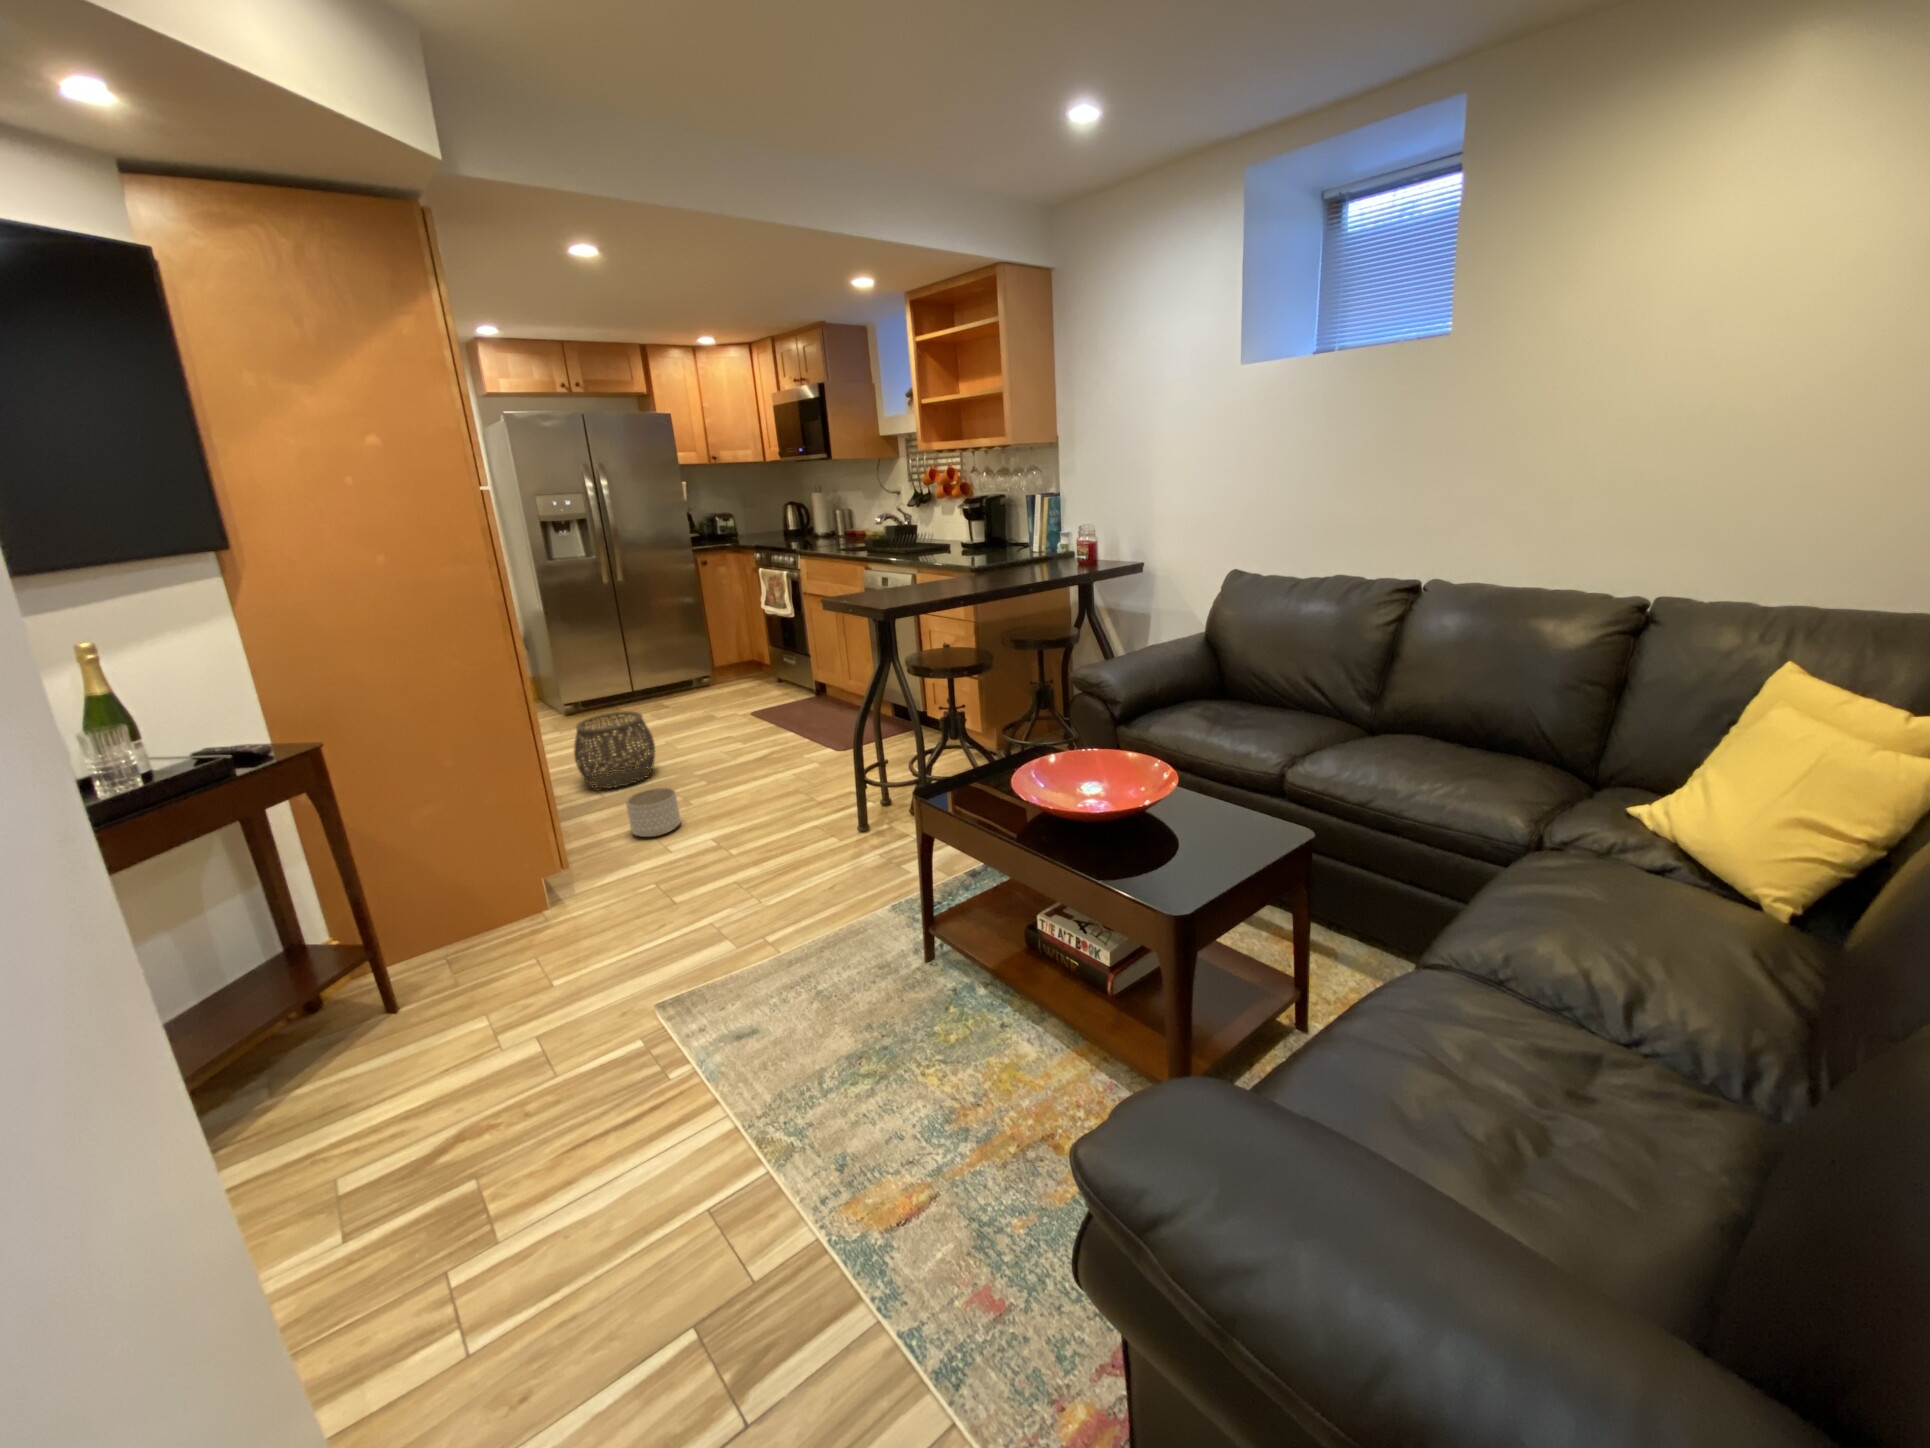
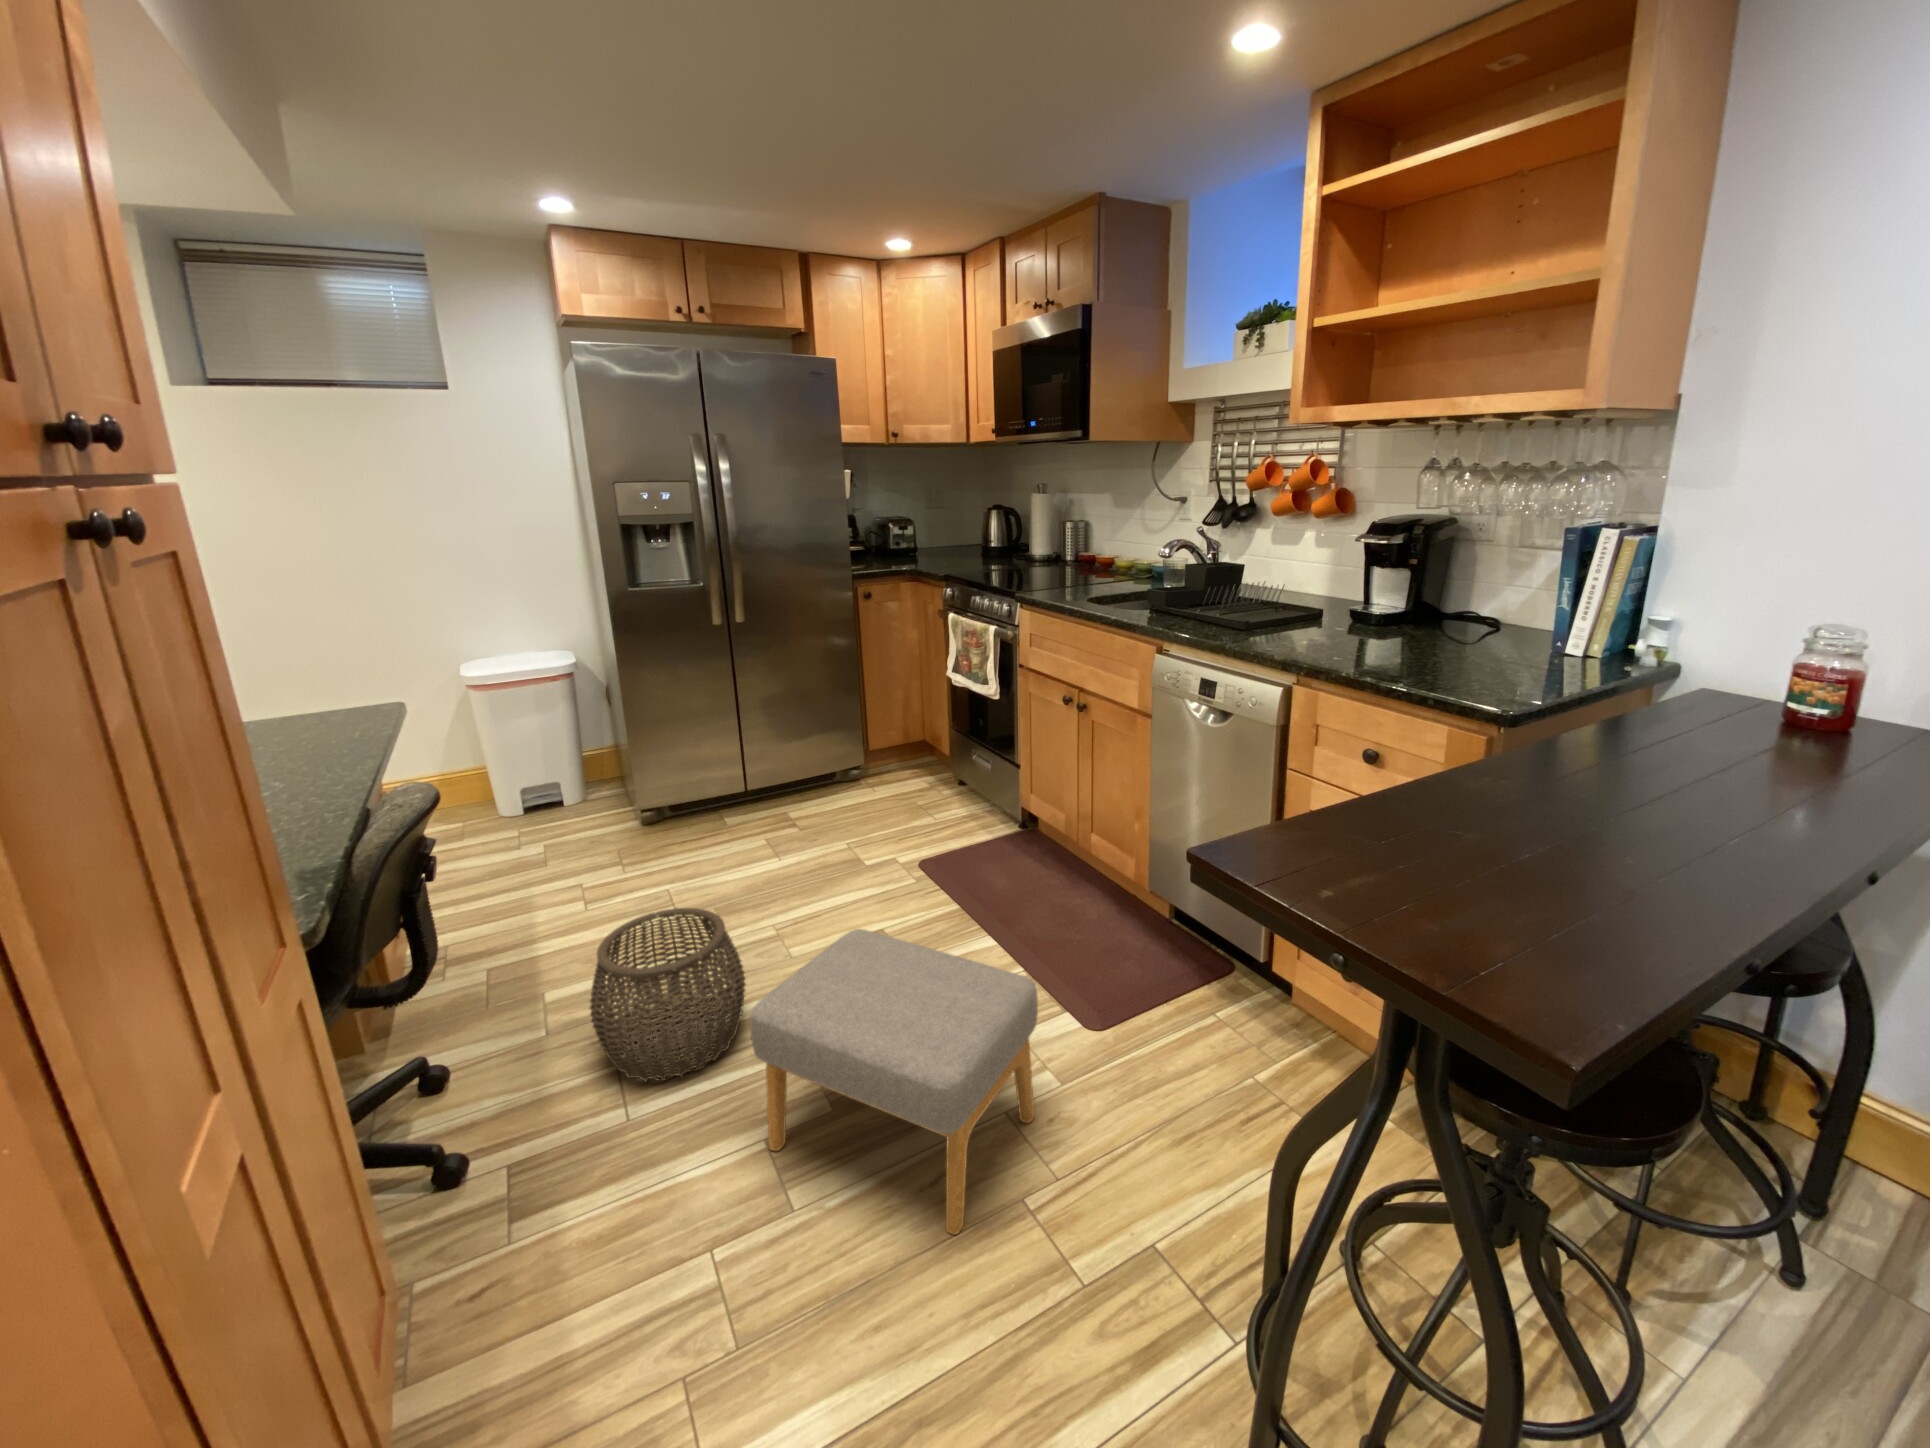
footstool: none [663,703,805,803] -> present [749,929,1038,1235]
planter: present [626,788,681,837] -> none [634,1194,761,1358]

